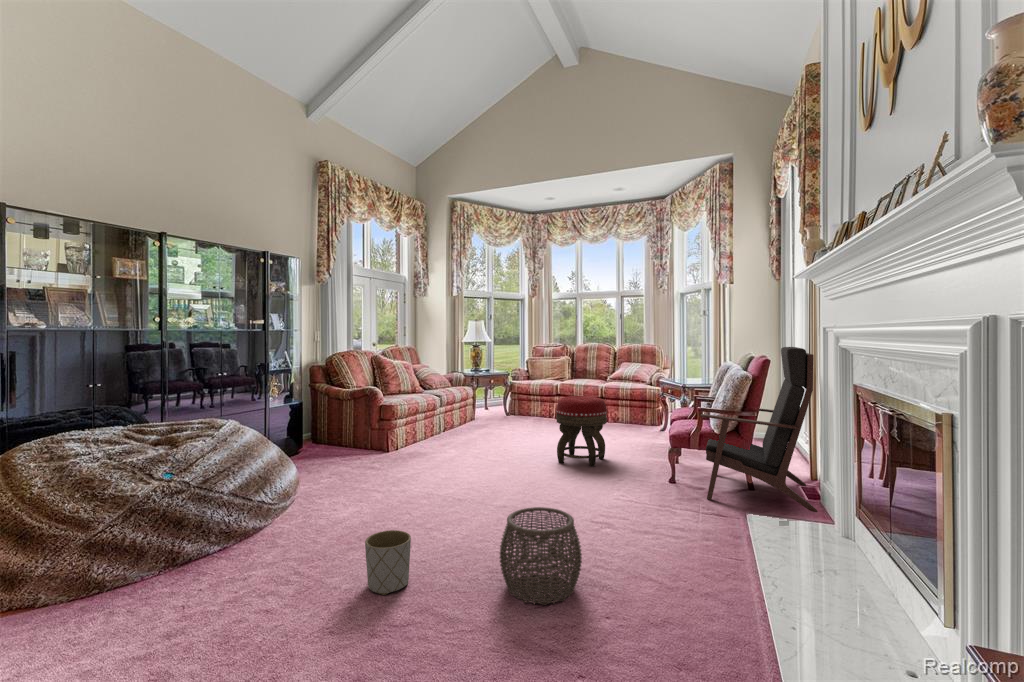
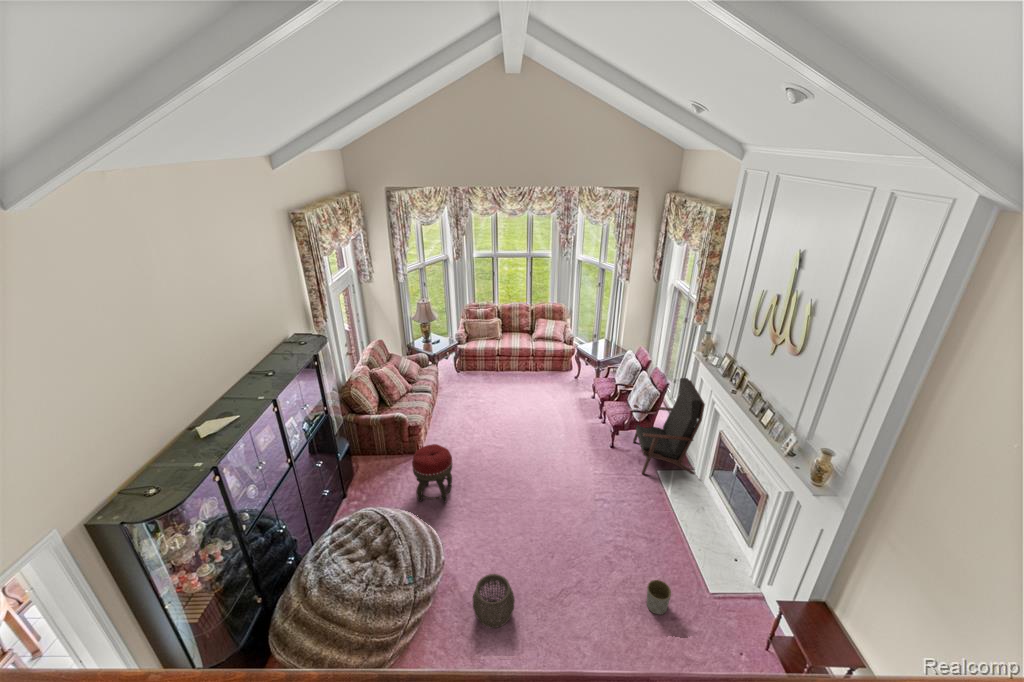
footstool: present [556,396,607,467] -> present [412,444,453,502]
woven basket: present [500,507,582,605] -> present [473,574,515,628]
planter: present [365,530,411,595] -> present [647,580,671,615]

